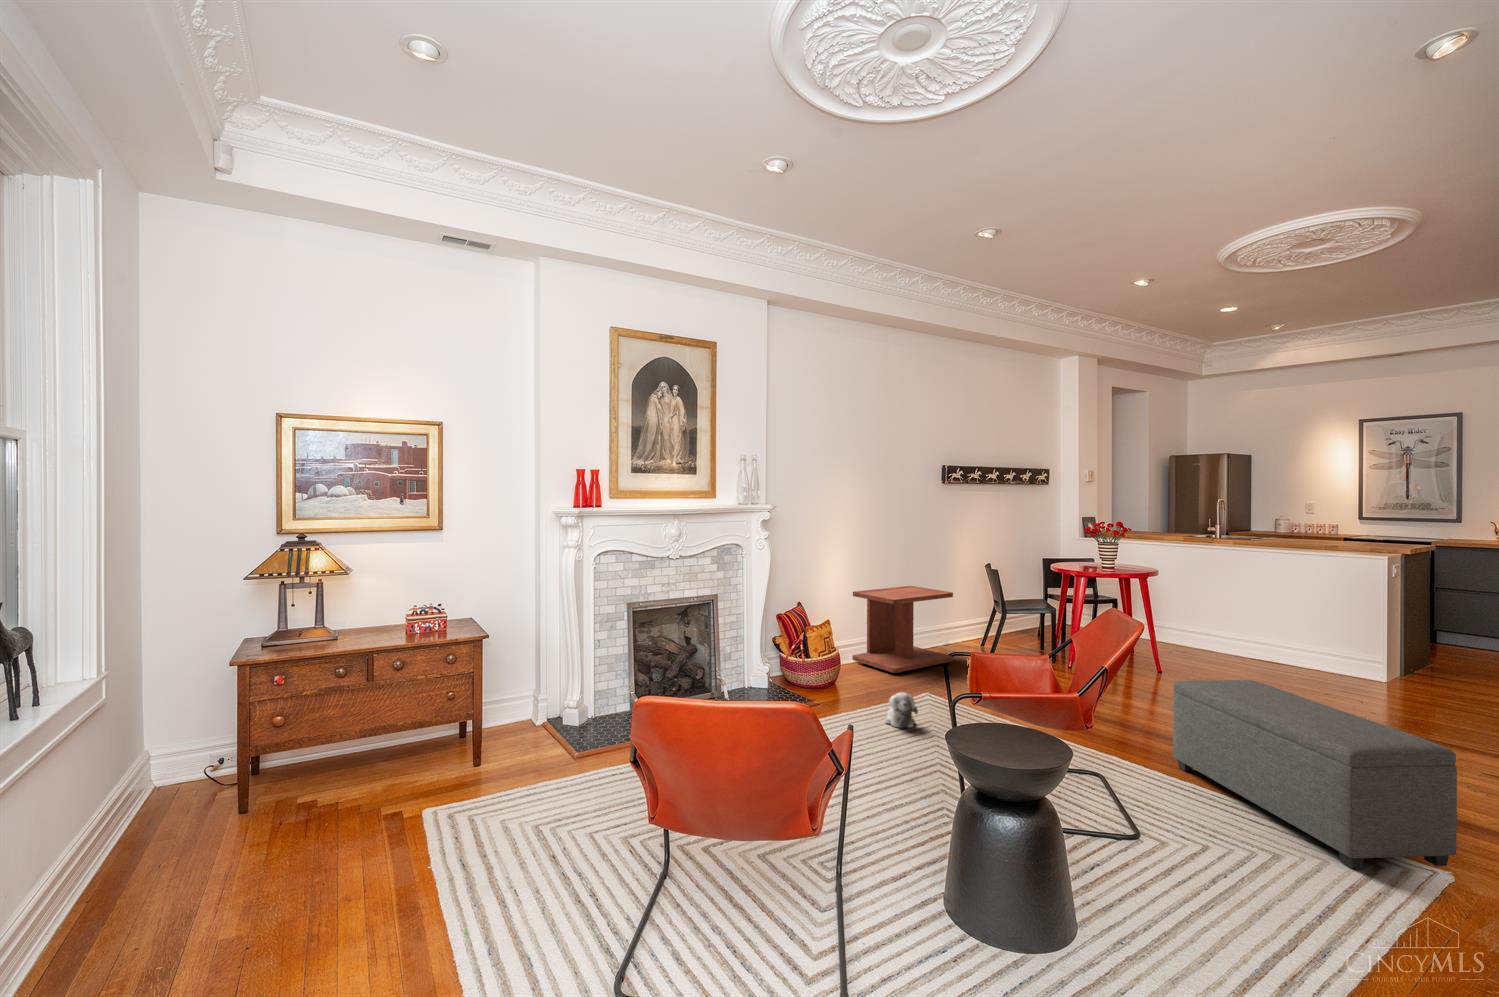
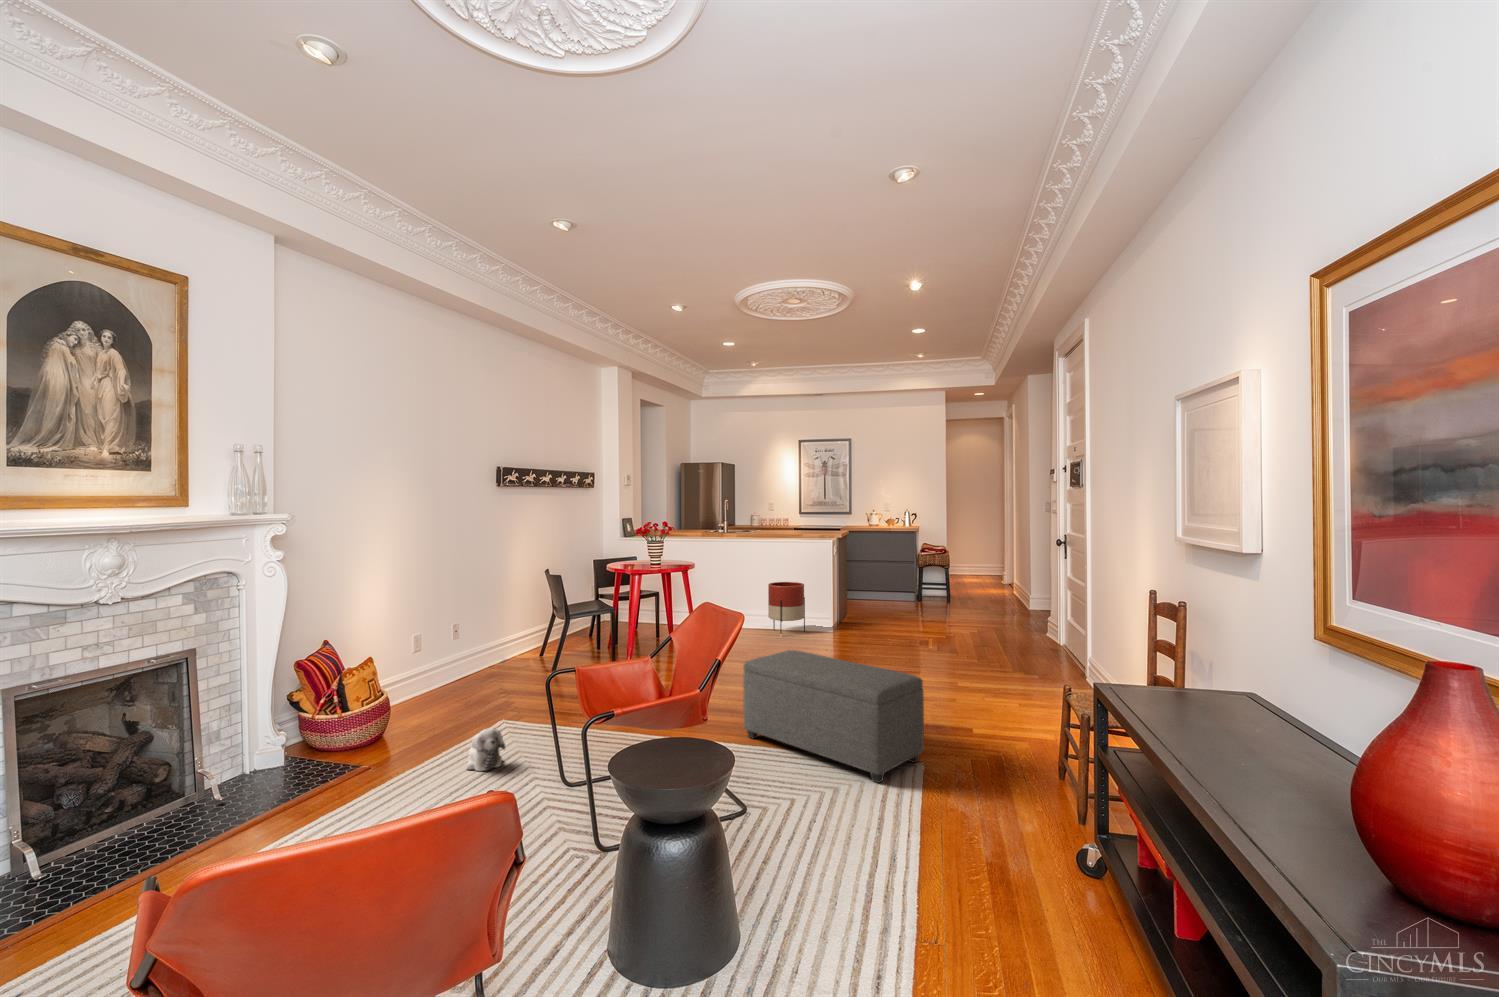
side table: present [853,586,953,673] -> none [396,602,518,707]
planter: none [1270,603,1331,671] -> present [768,582,805,633]

